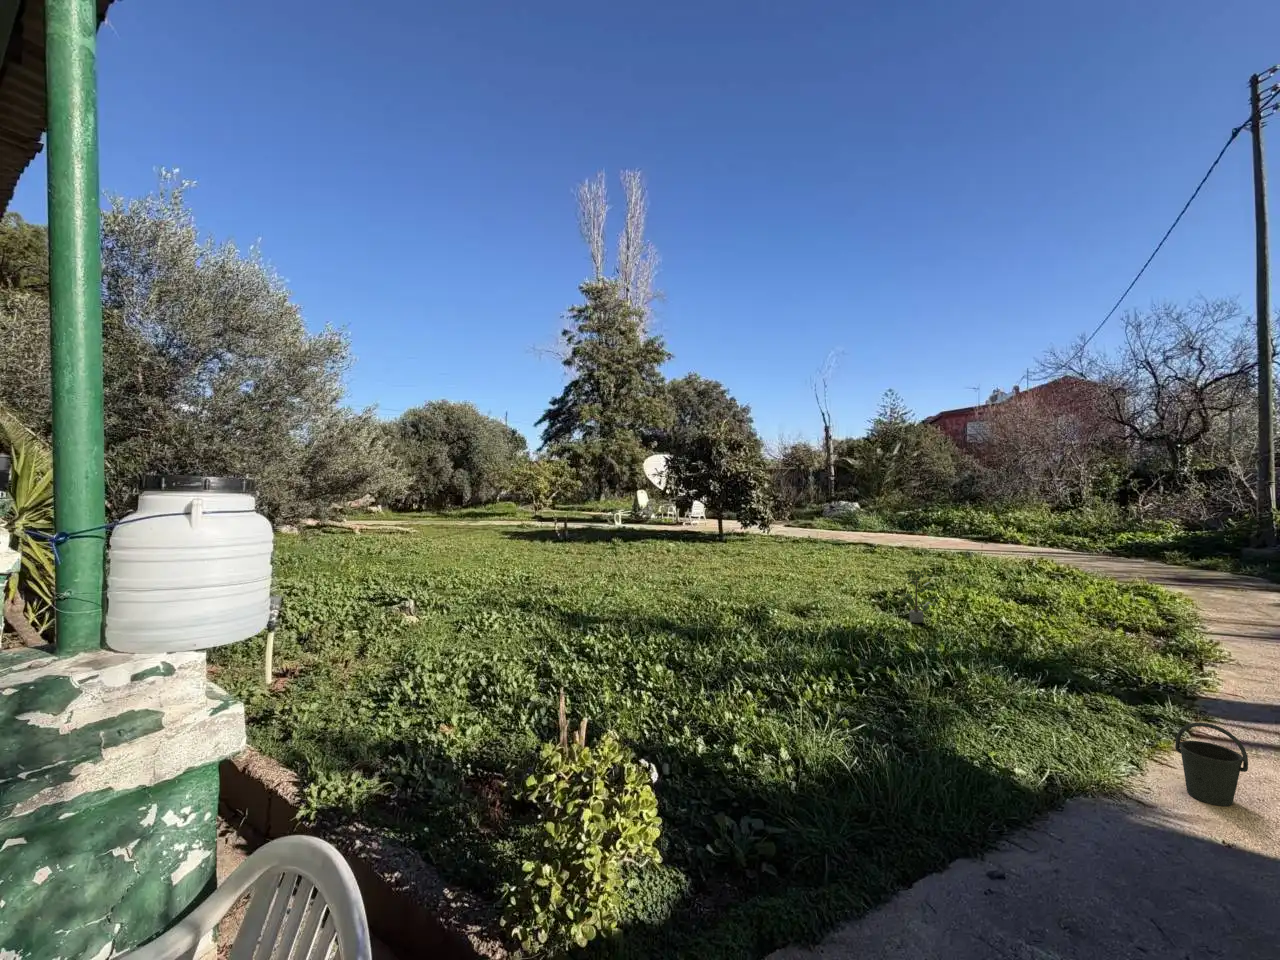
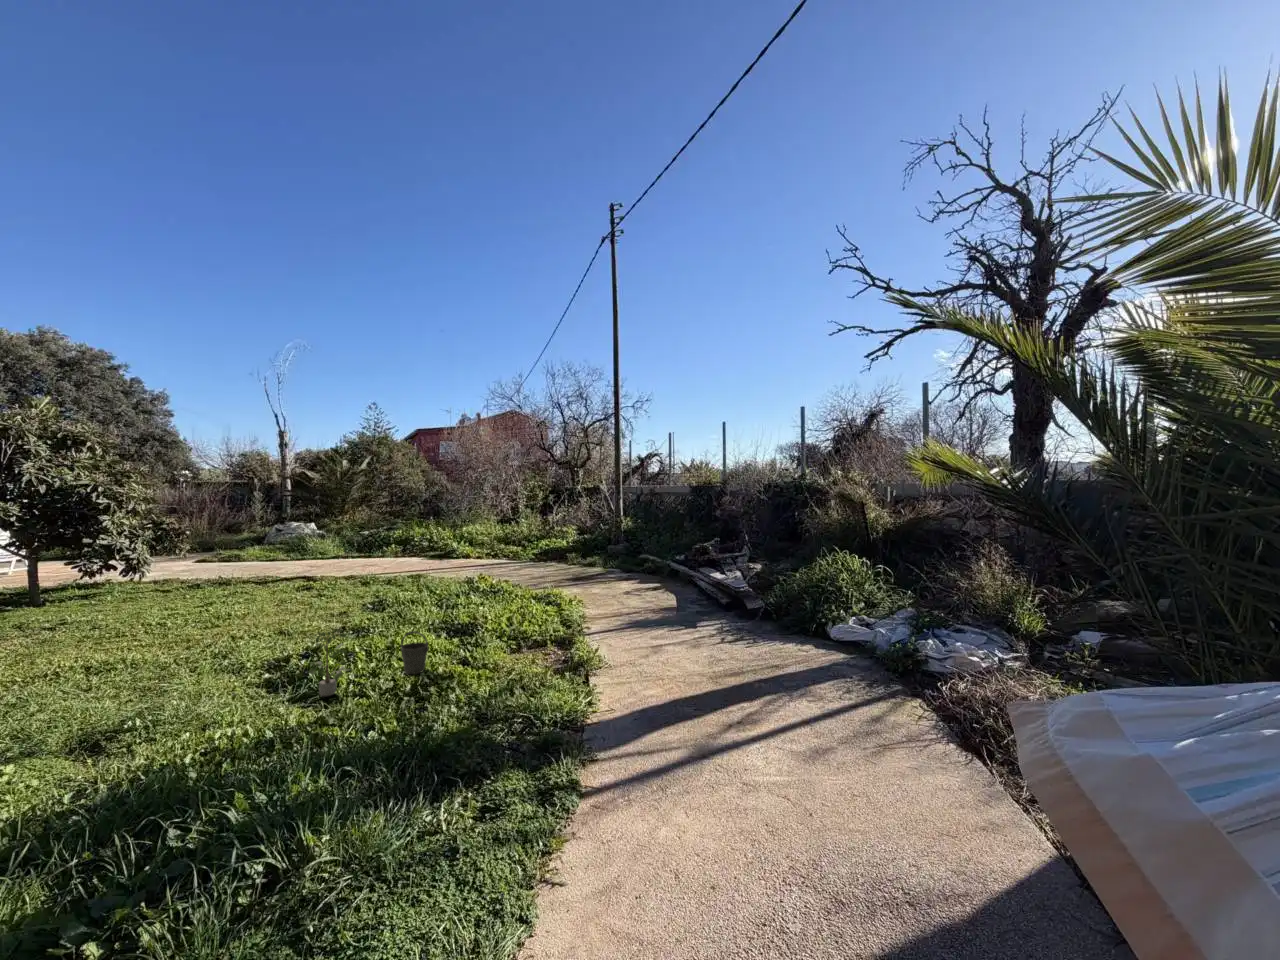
bucket: present [1175,723,1248,806] -> present [401,631,429,674]

